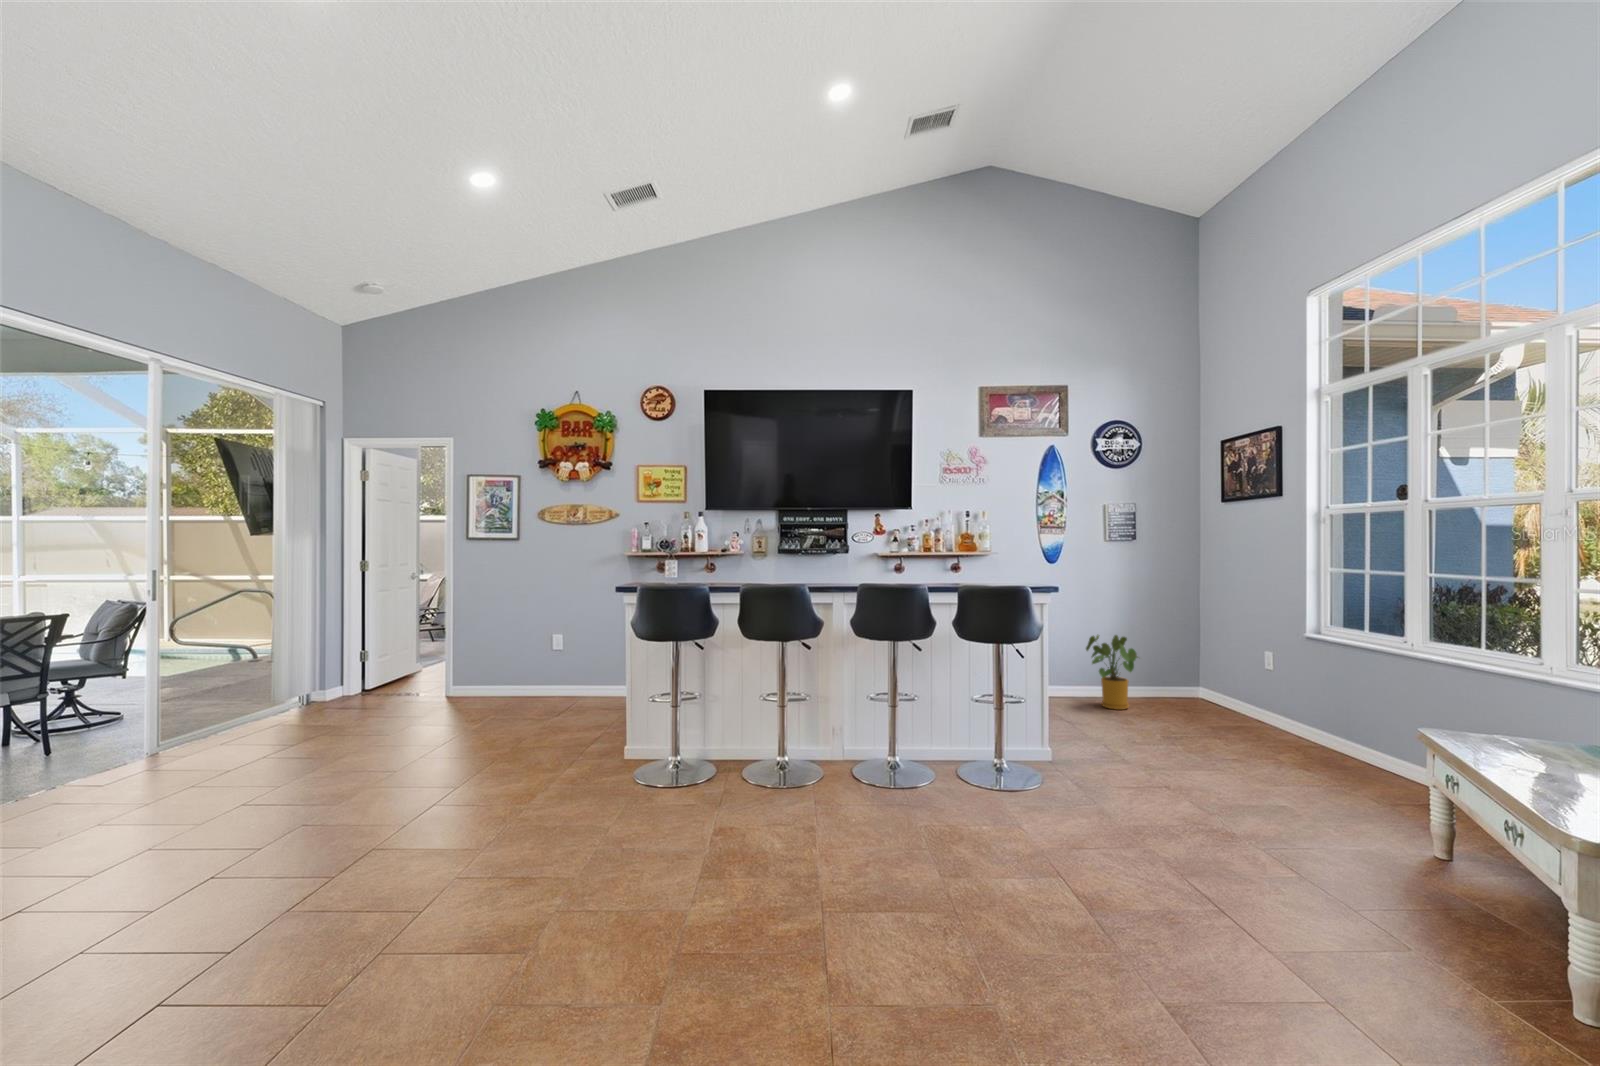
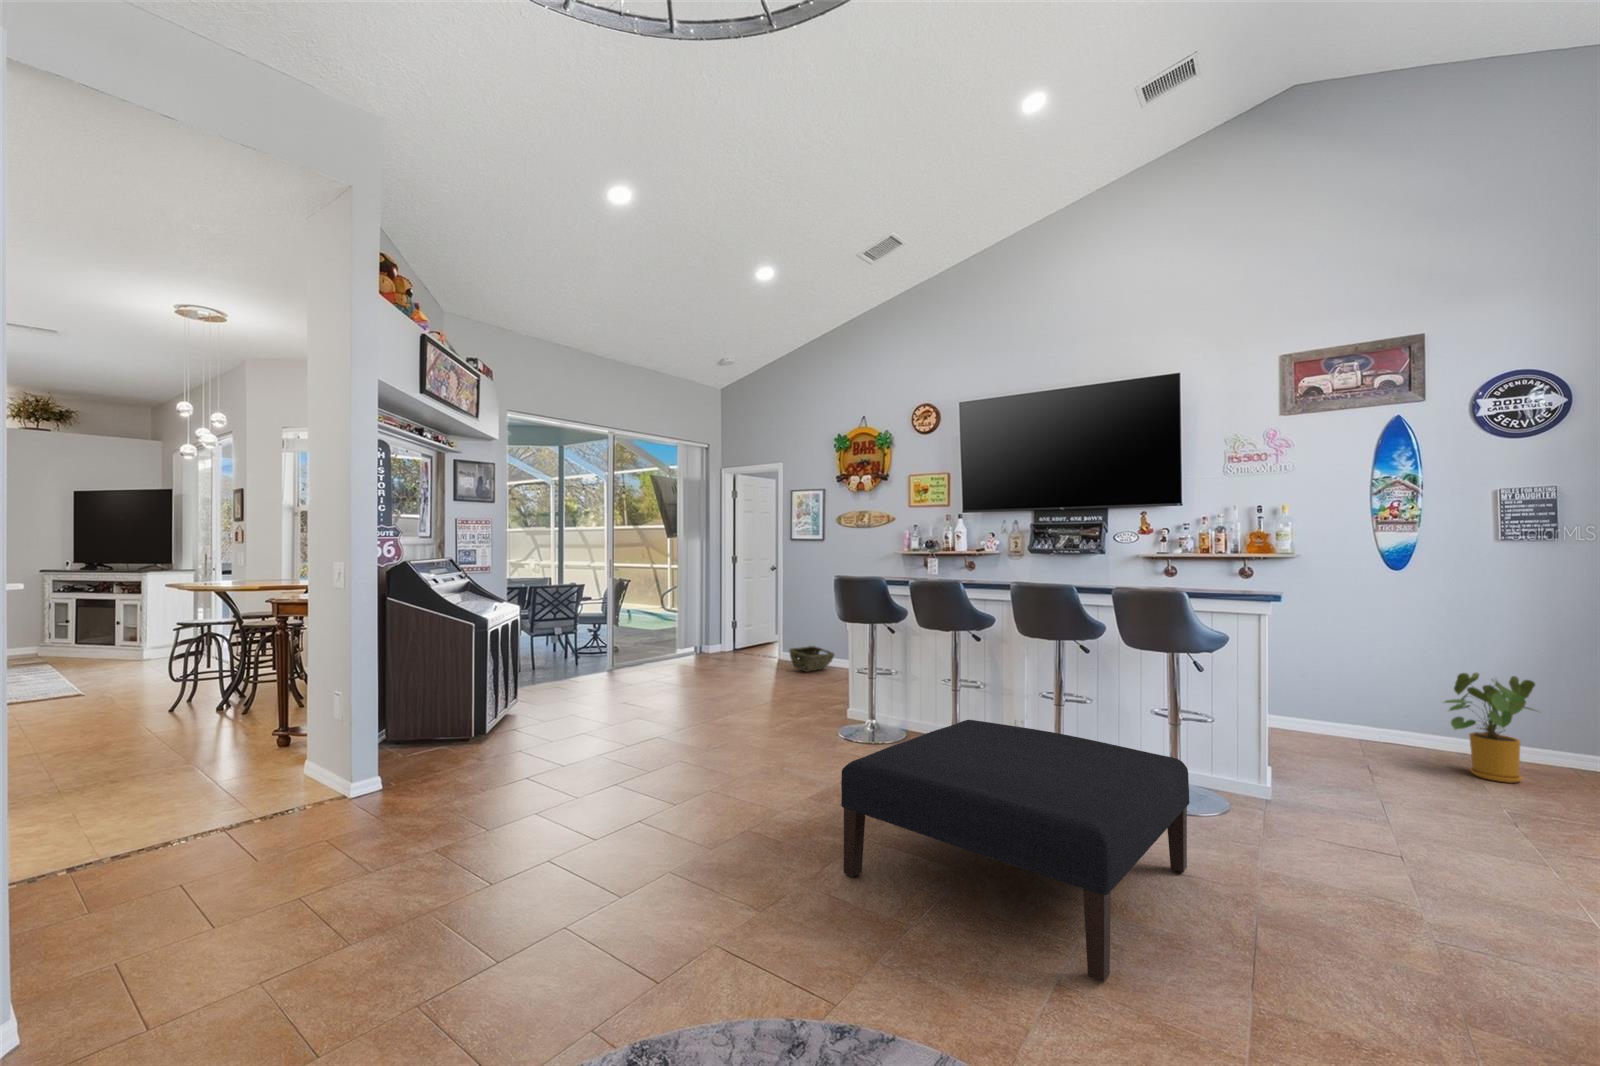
woven basket: none [481,673,537,707] -> present [789,646,834,672]
ottoman: none [882,738,1206,963] -> present [841,720,1189,982]

